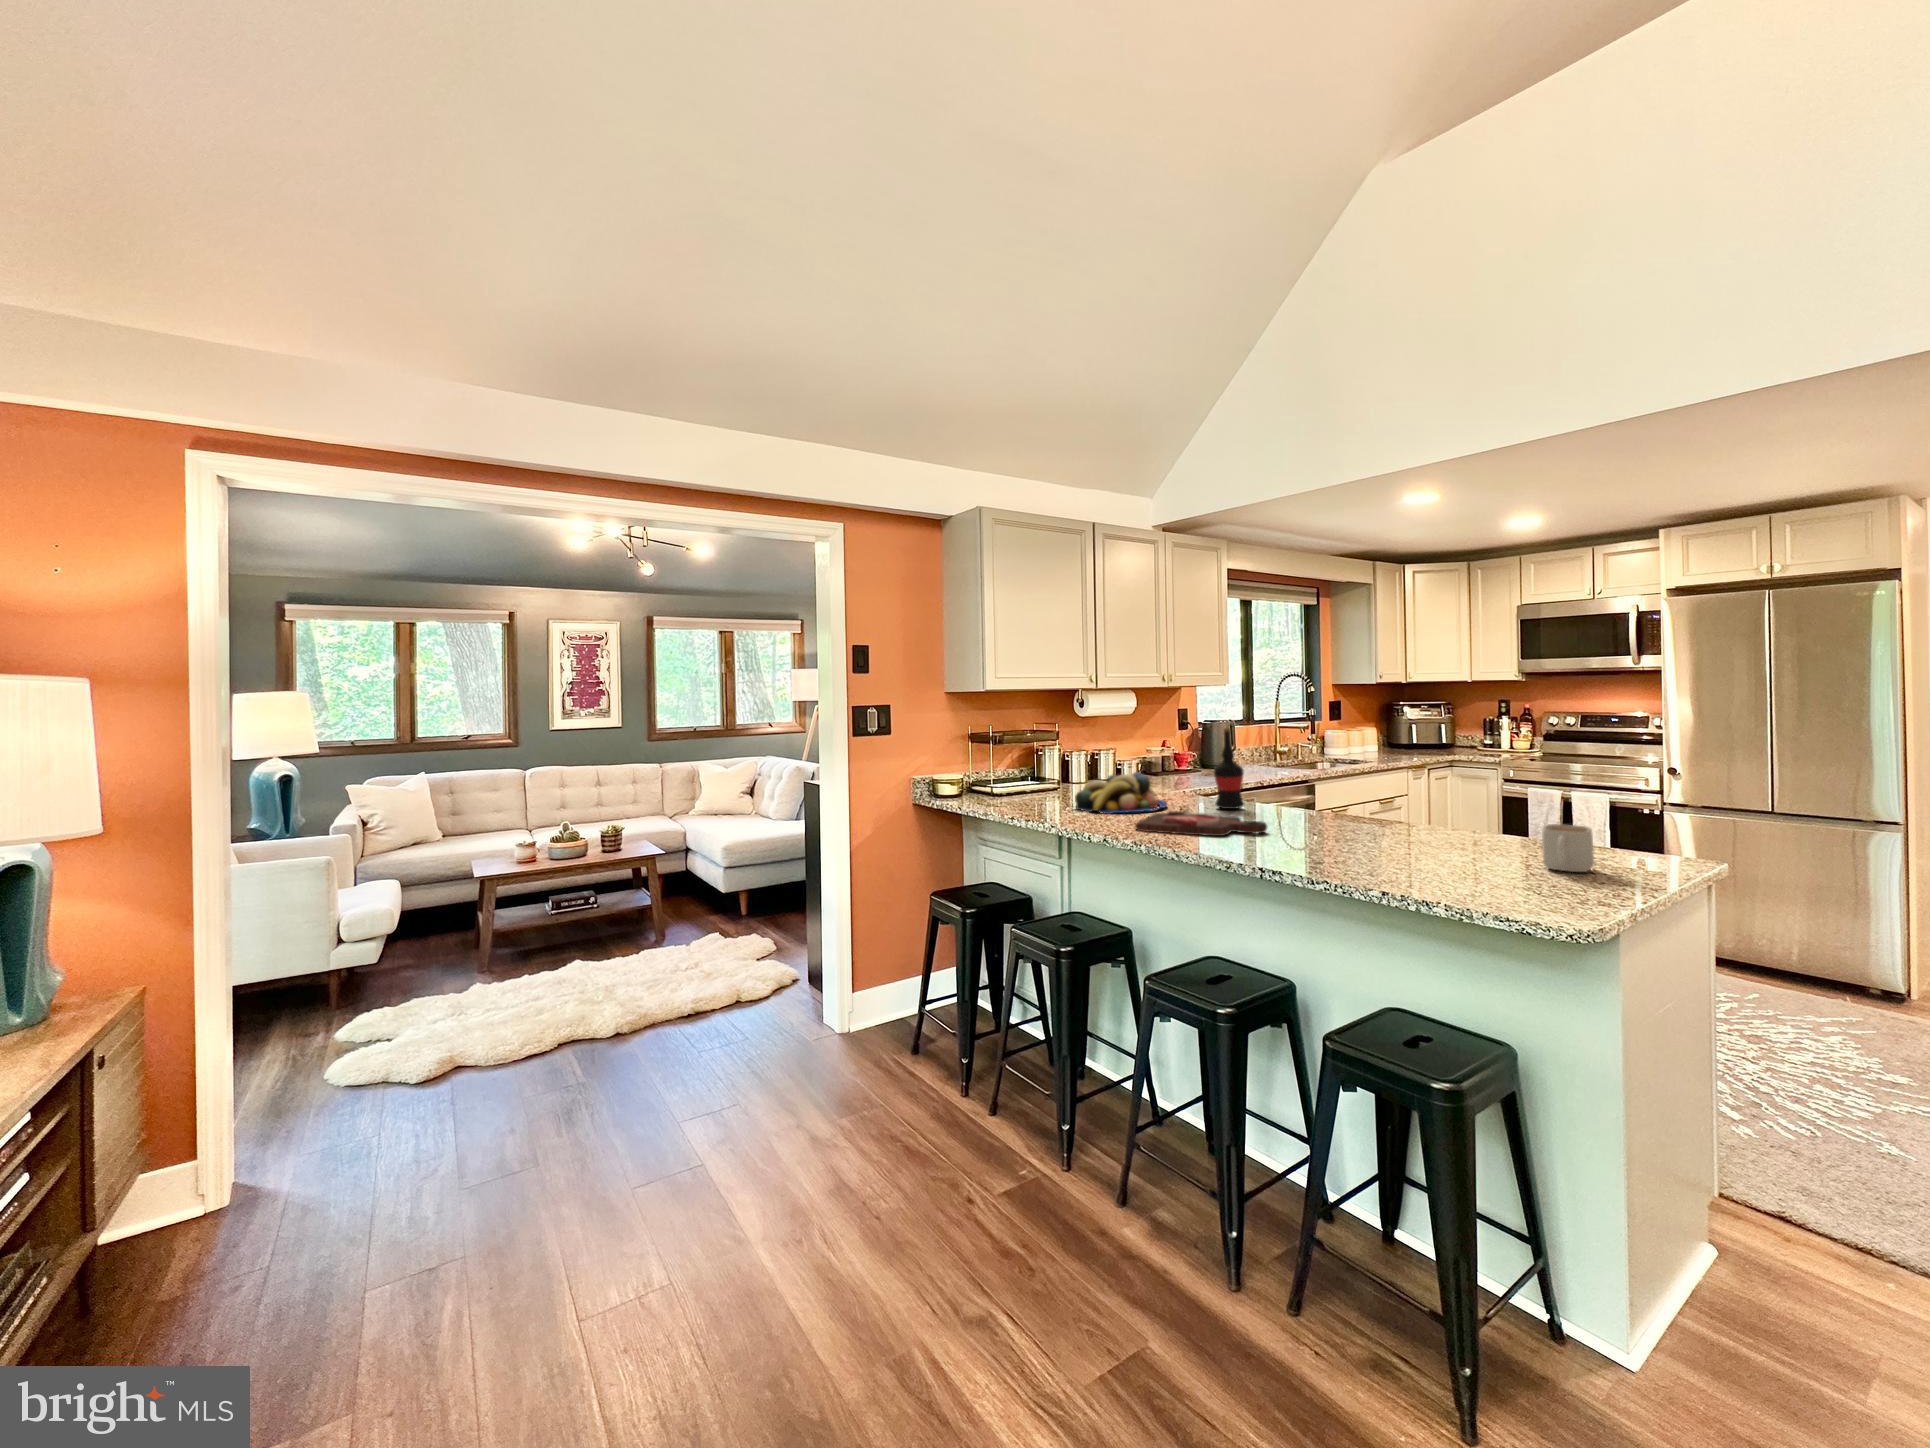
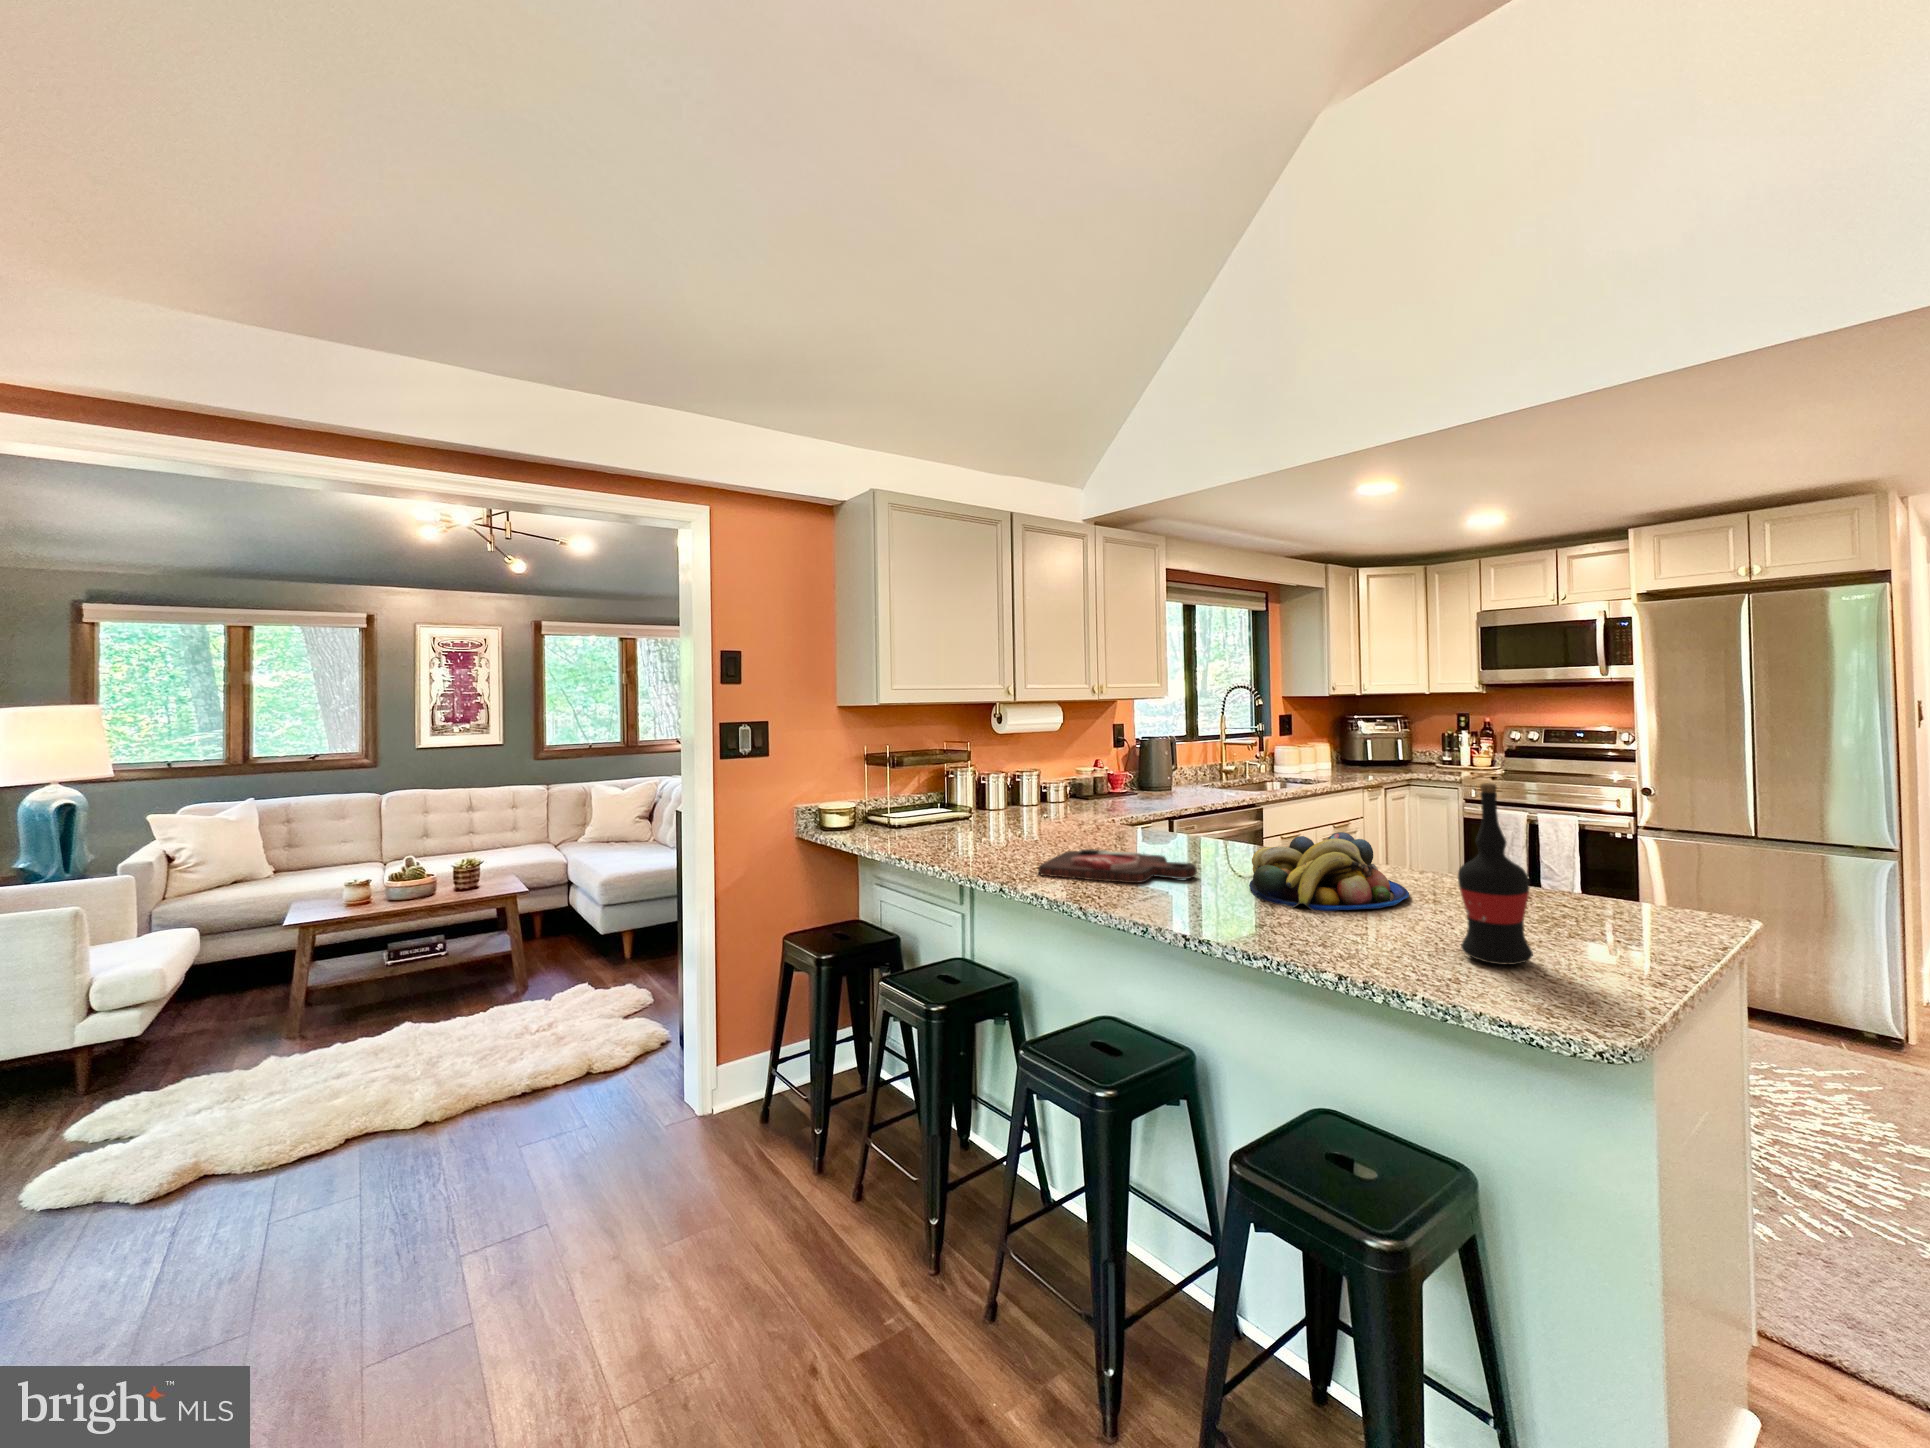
wine bottle: present [1214,728,1244,809] -> present [1458,783,1533,965]
fruit bowl: present [1075,772,1167,814] -> present [1249,832,1409,911]
mug: present [1542,824,1594,872] -> none [1538,873,1605,939]

